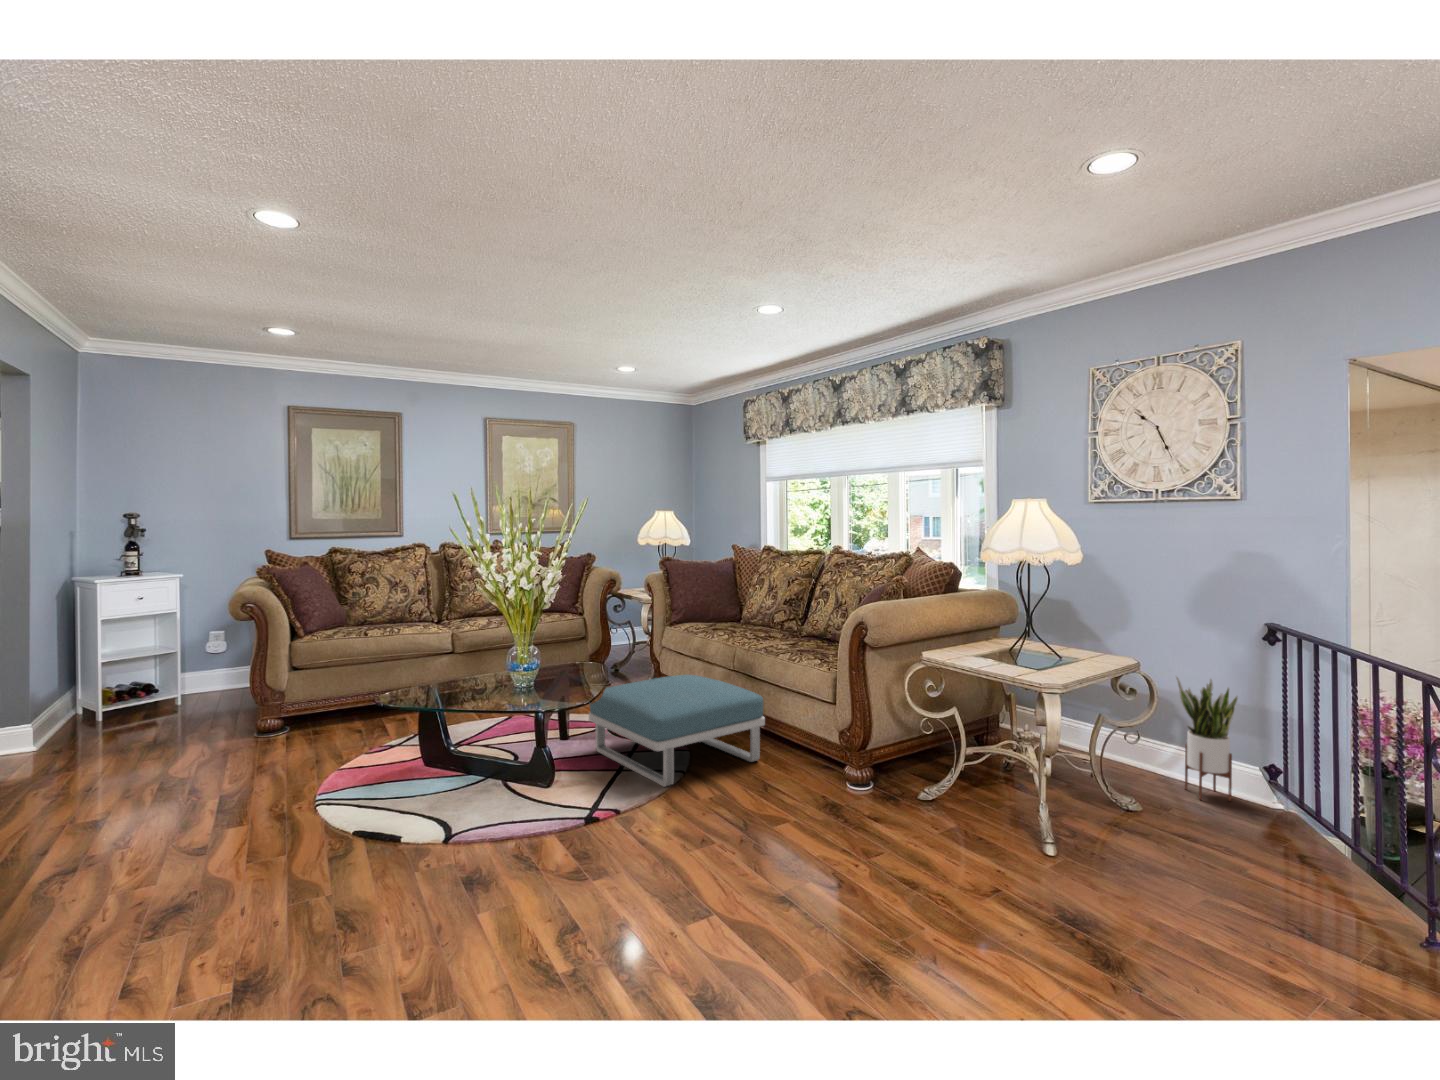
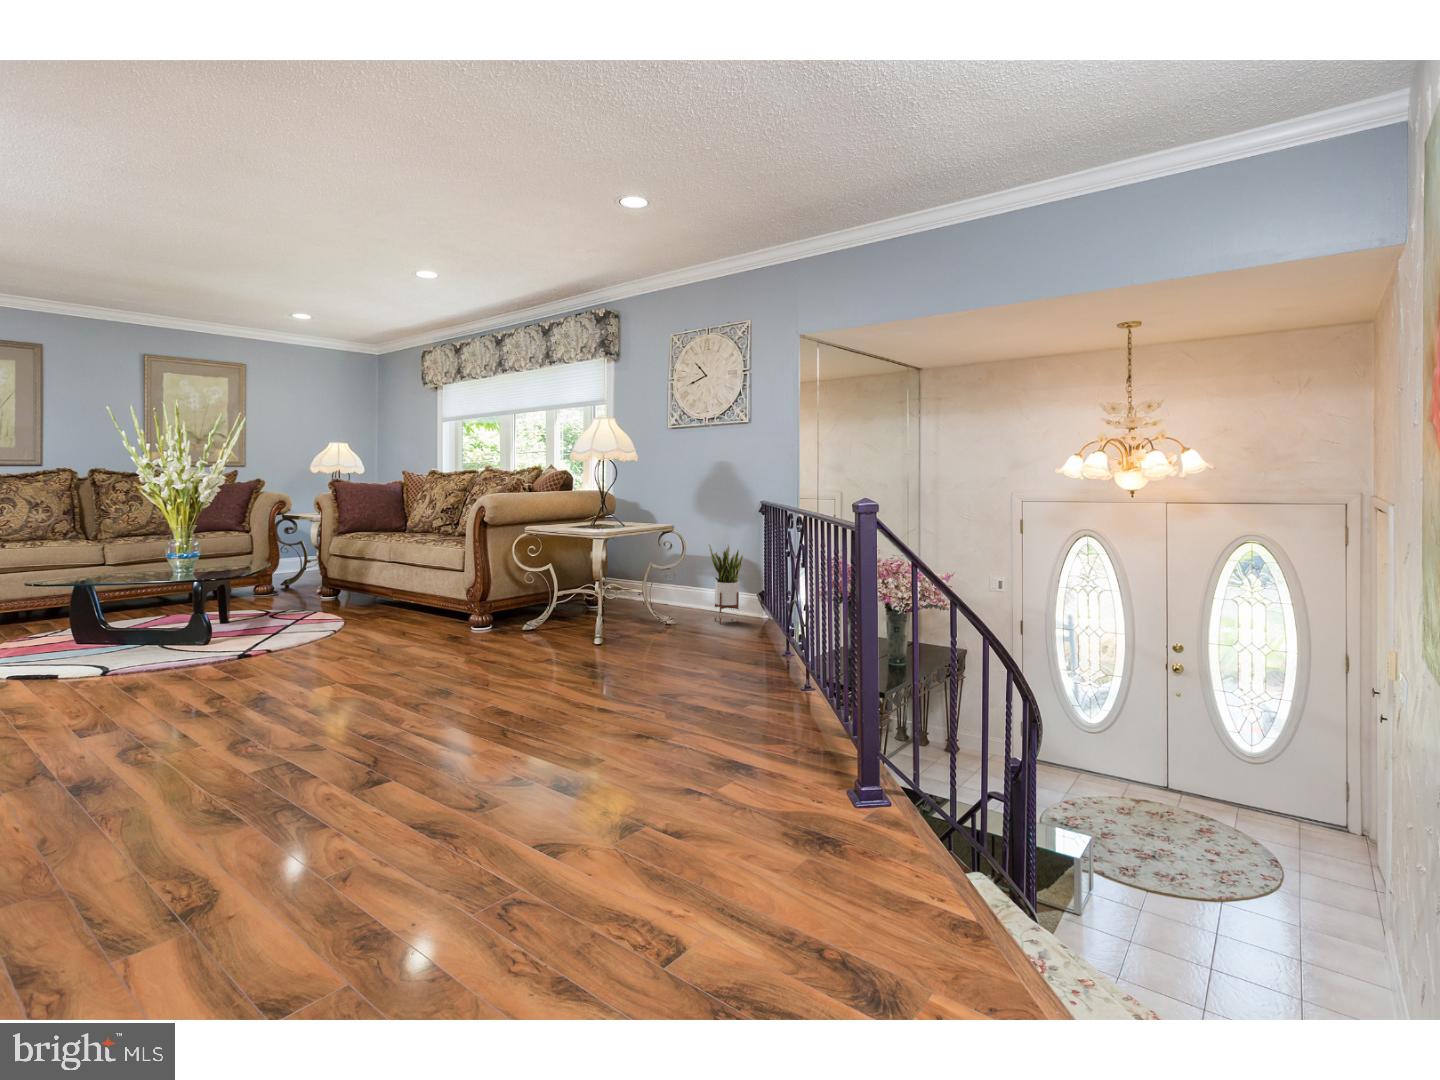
footstool: present [589,675,765,787] -> none [231,566,409,643]

